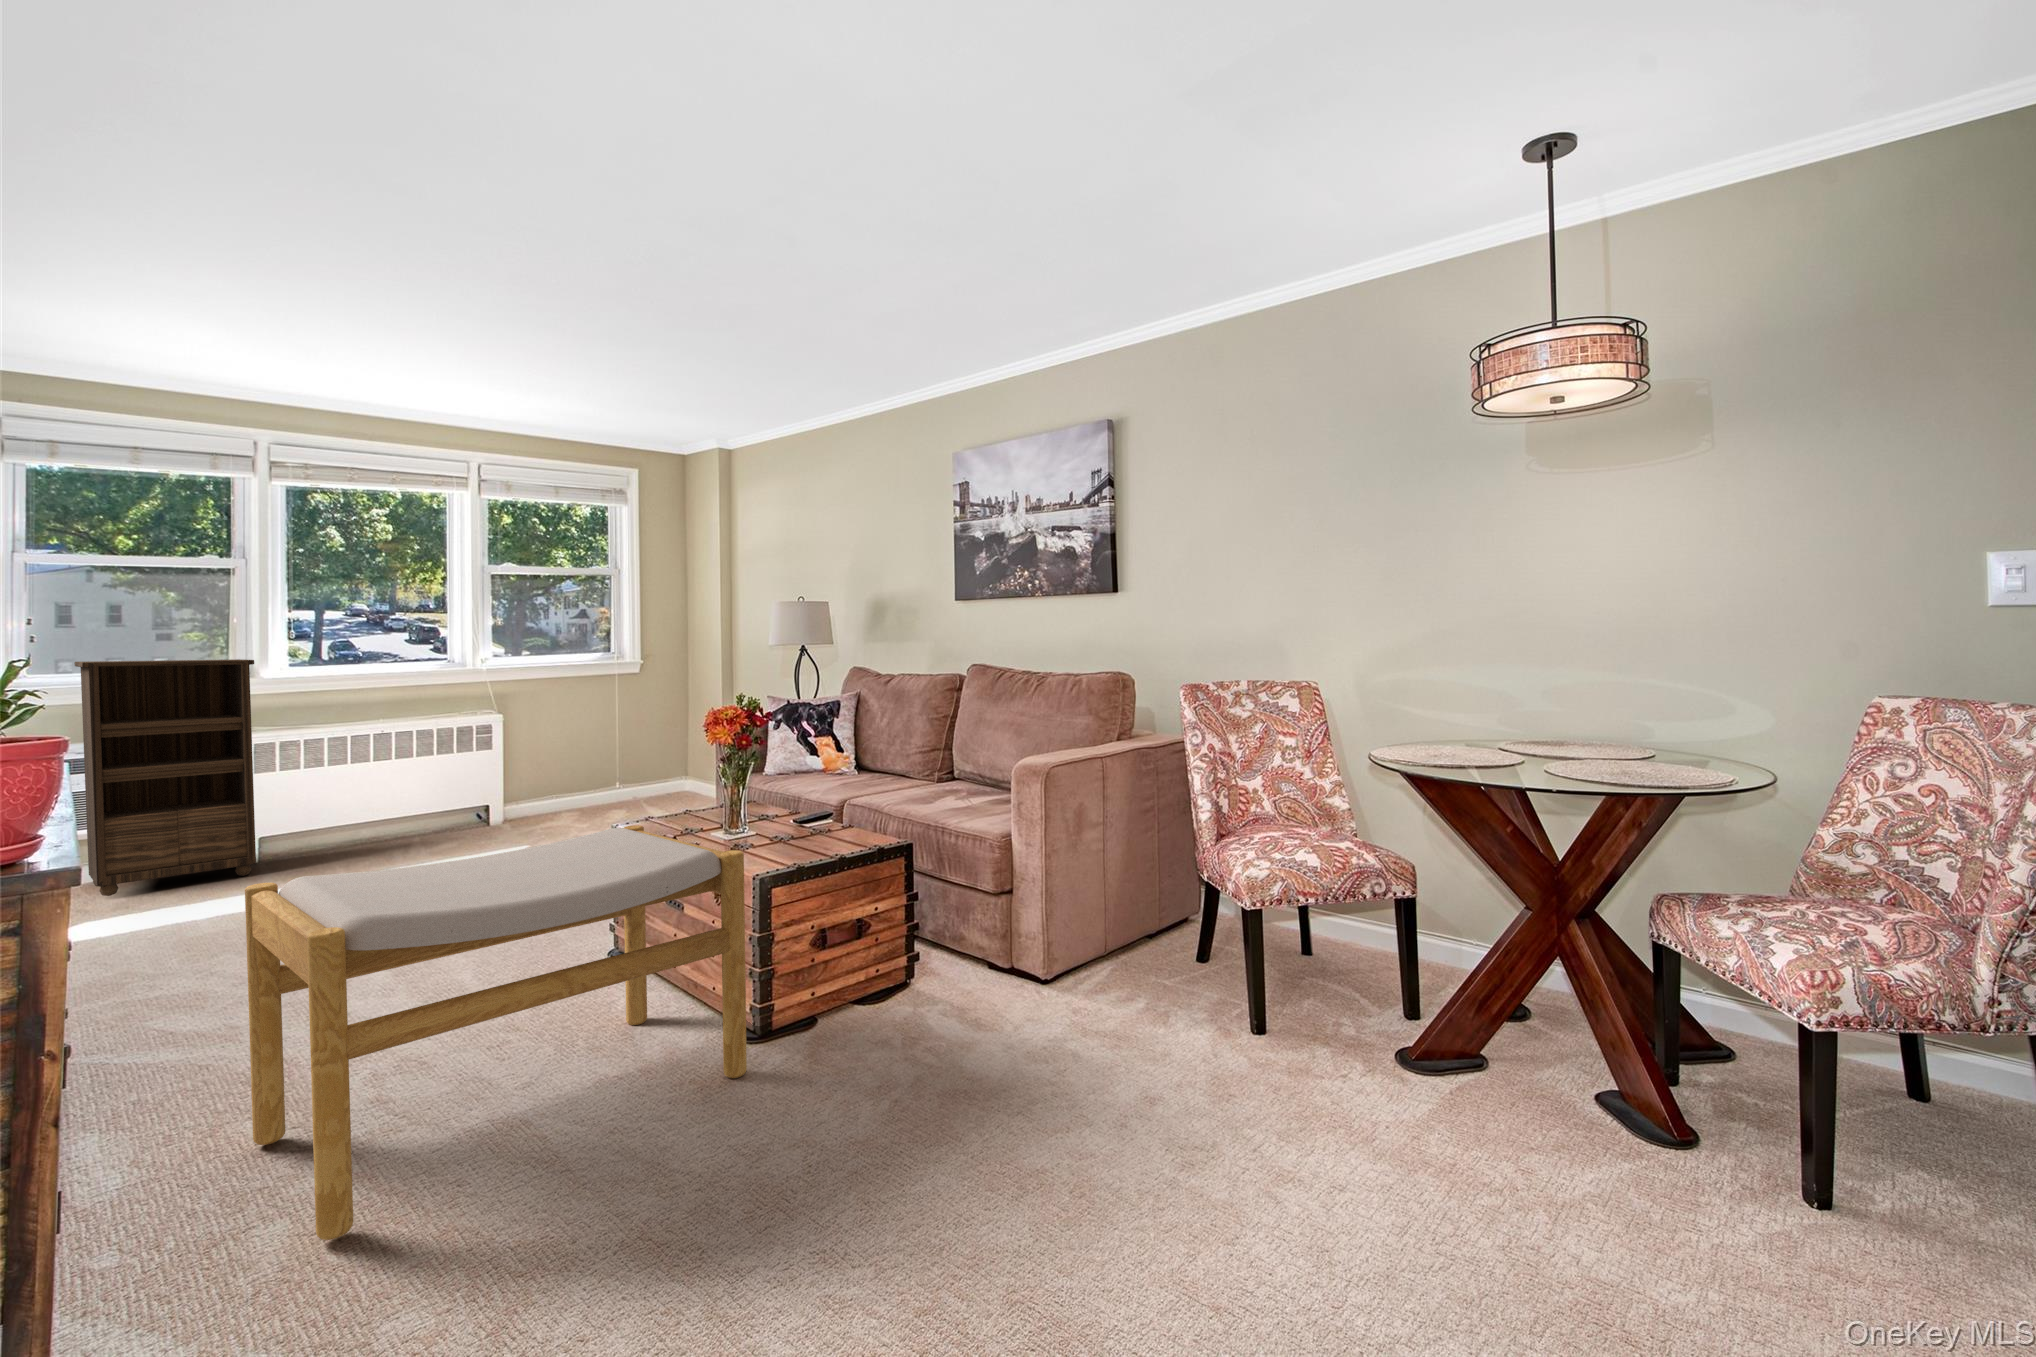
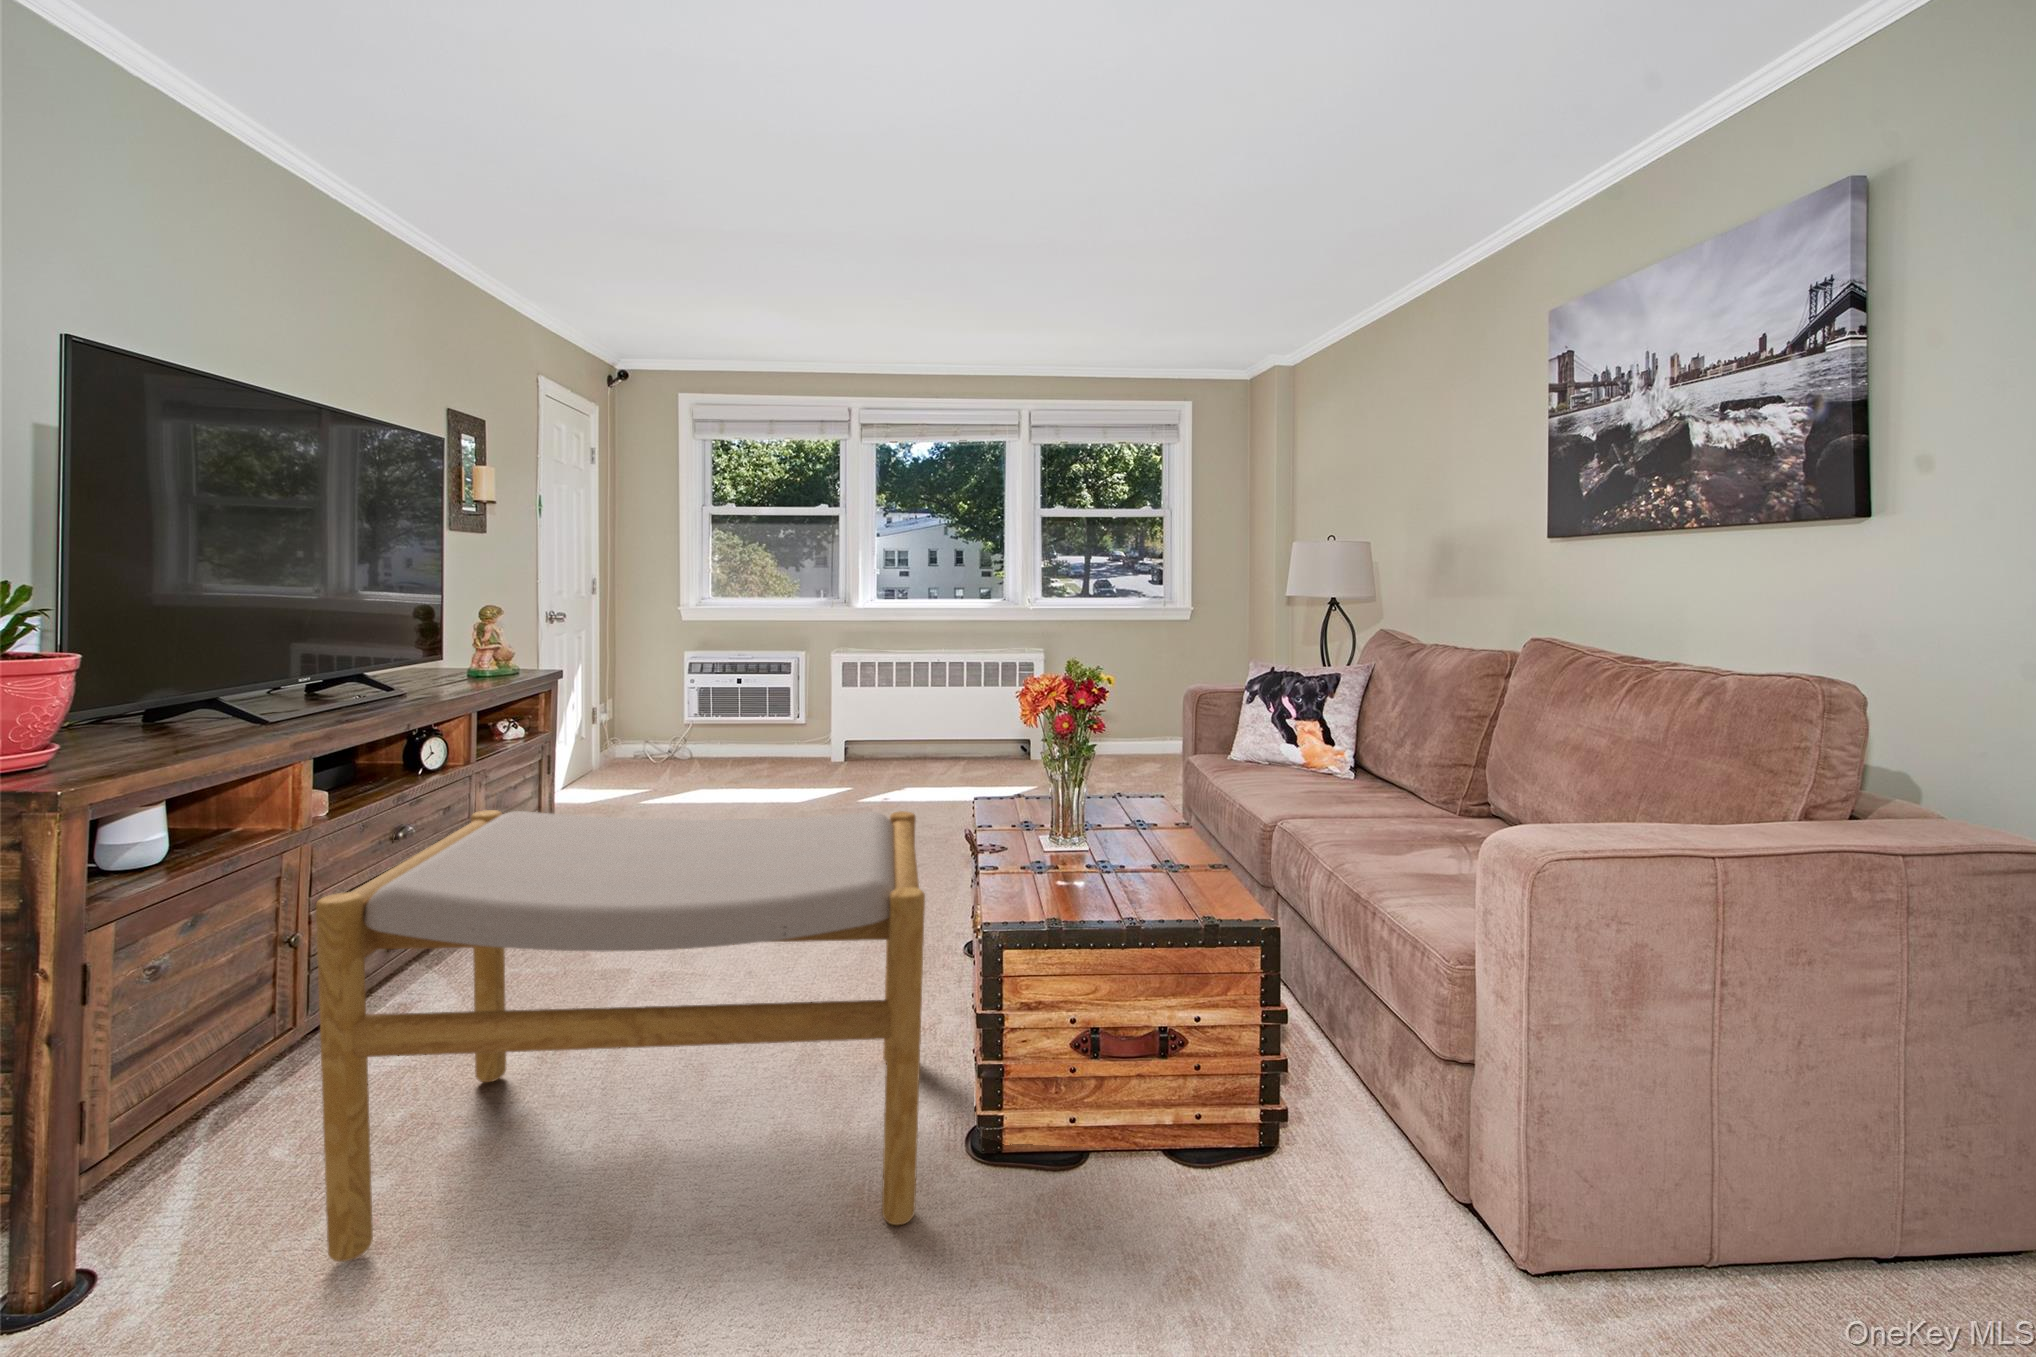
bookshelf: present [74,659,256,896] -> none [726,586,840,775]

